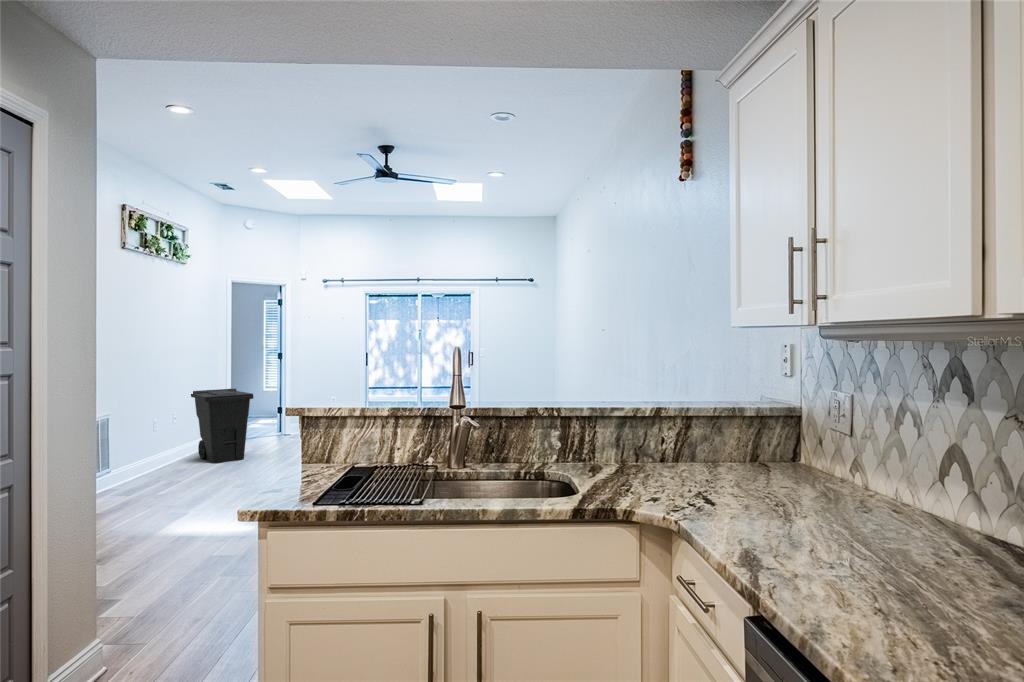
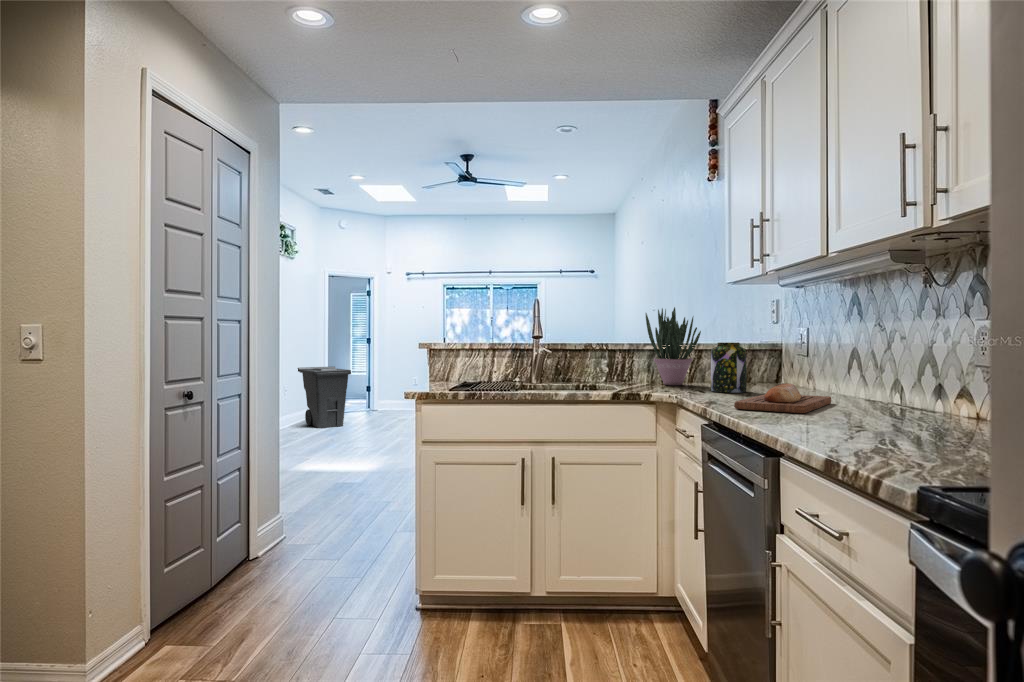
potted plant: none [614,357,692,469] -> present [646,307,701,385]
jar: none [717,418,771,501] -> present [711,342,747,393]
bread loaf: none [804,518,953,617] -> present [734,383,831,413]

